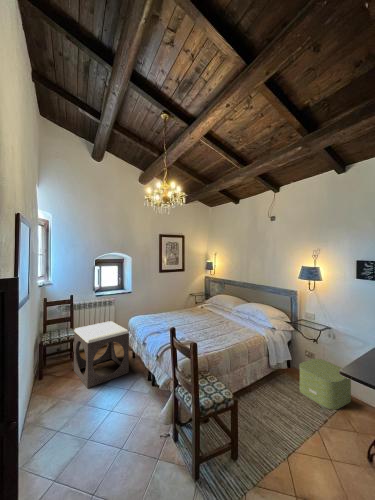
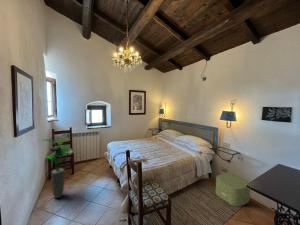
potted plant: none [34,311,80,407] -> present [44,138,69,198]
footstool: present [74,321,129,388] -> none [71,145,106,187]

